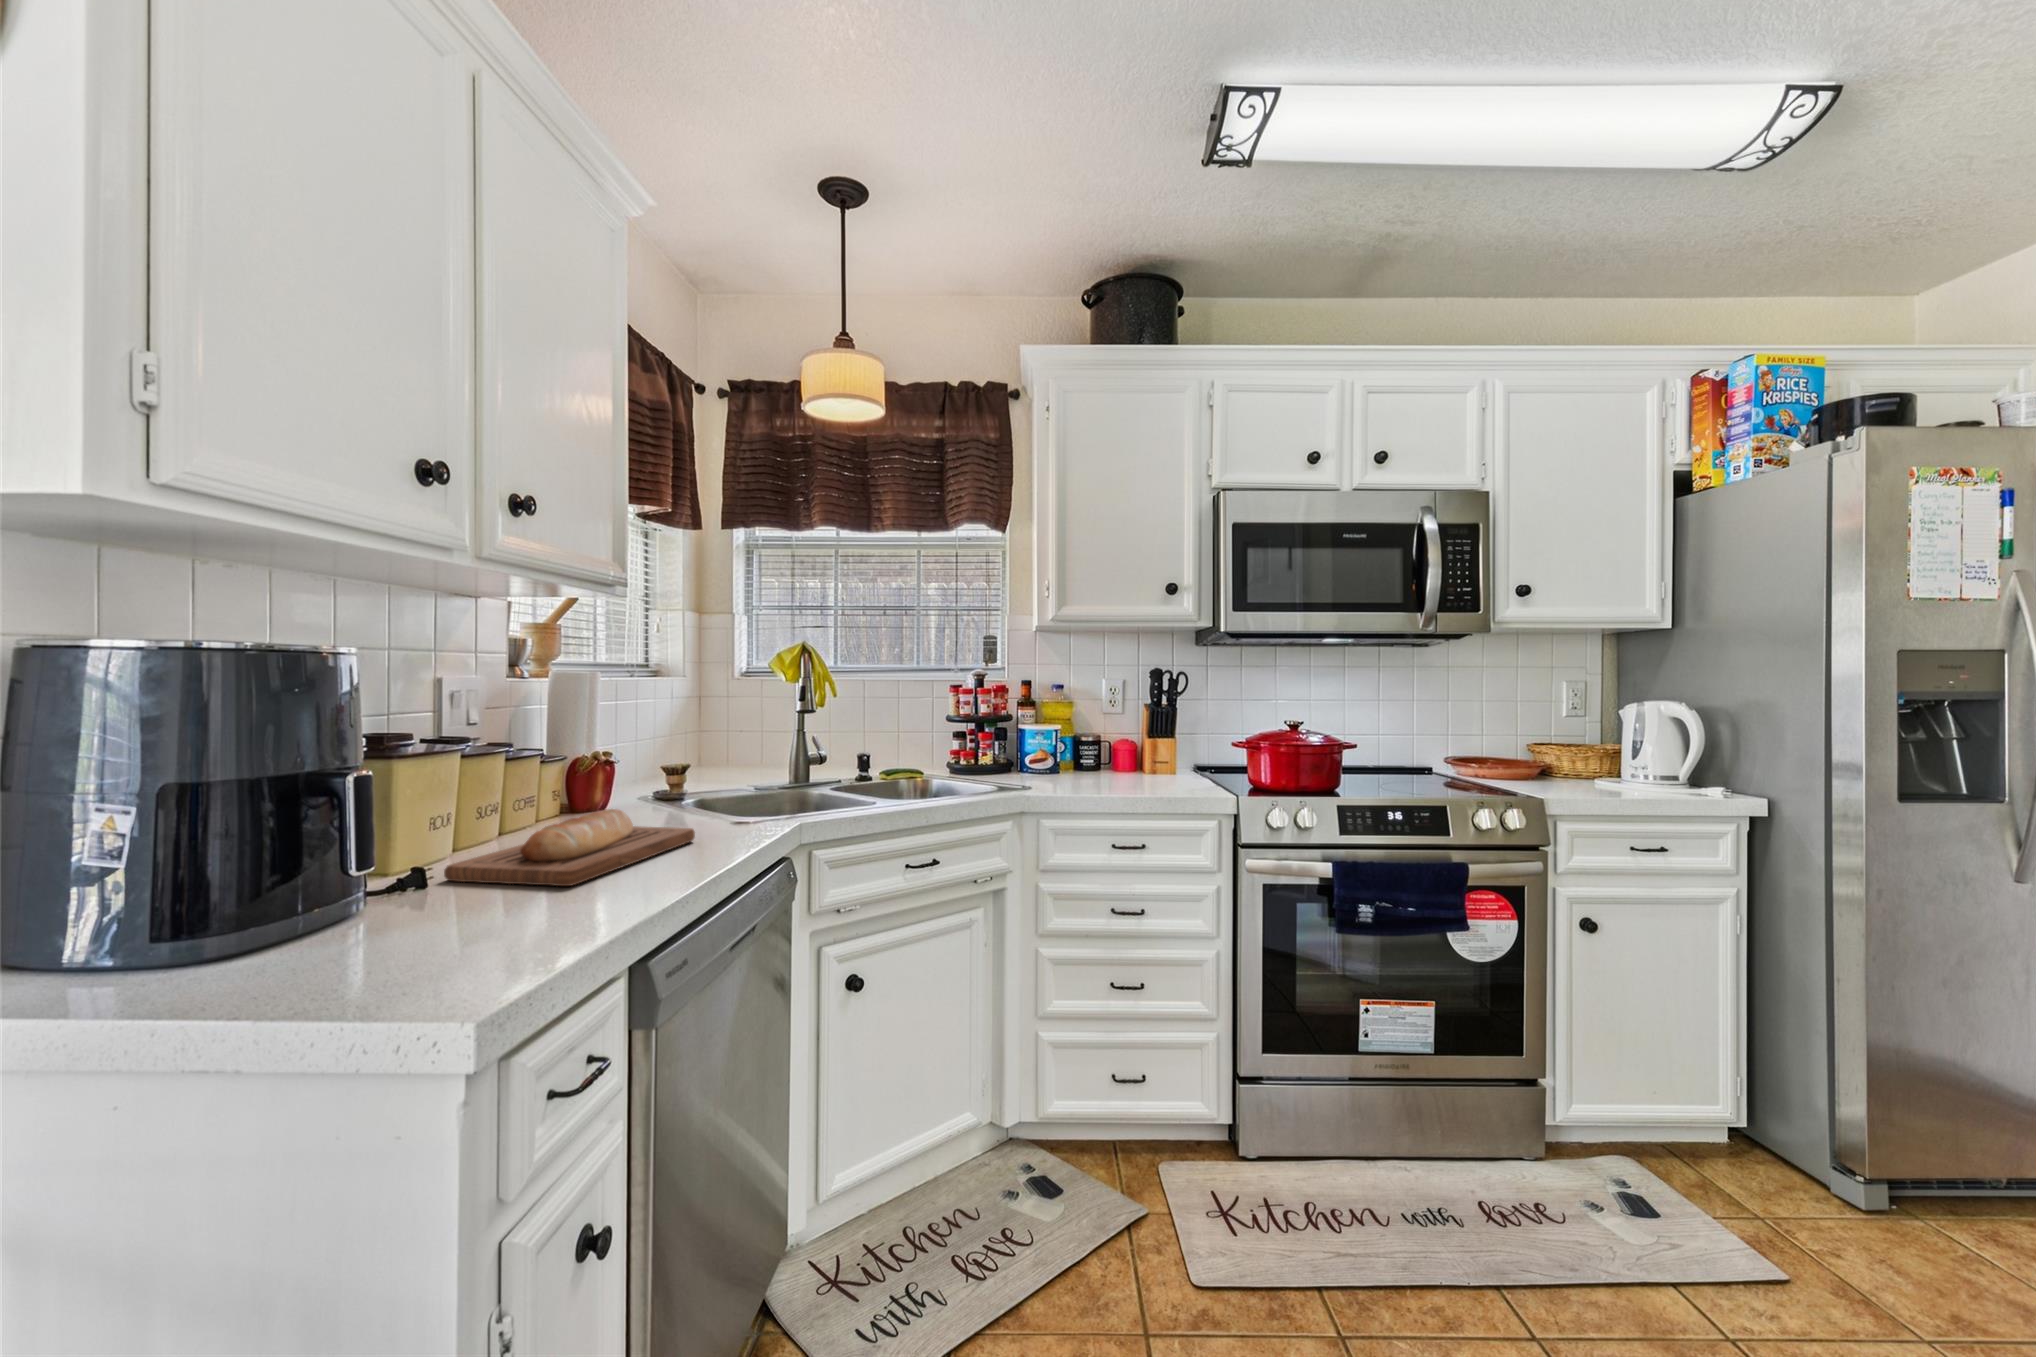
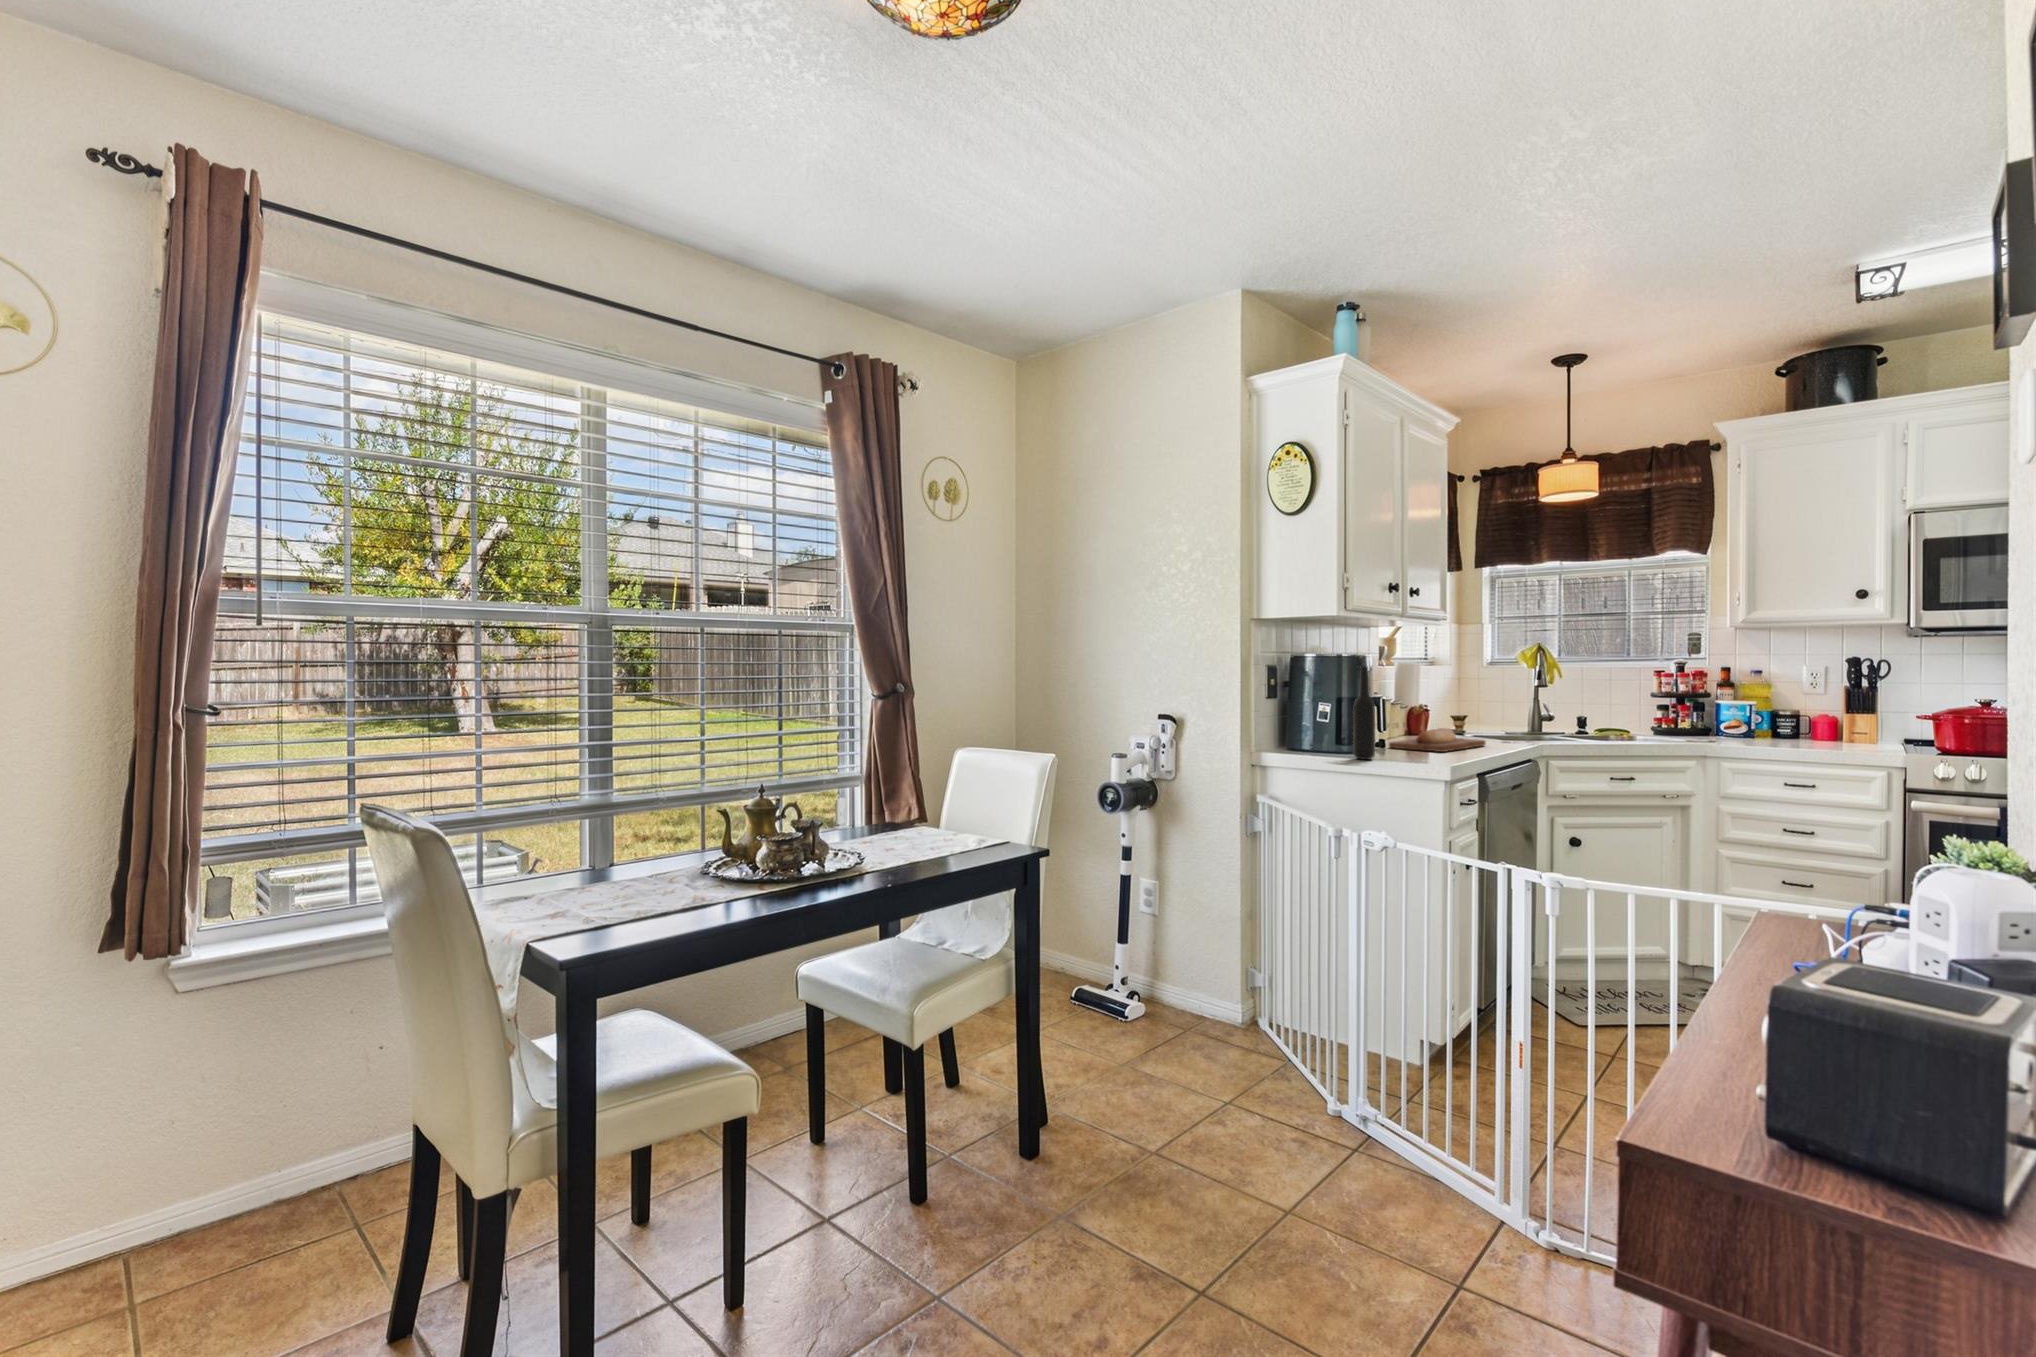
bottle: none [190,668,283,990] -> present [1353,667,1375,760]

